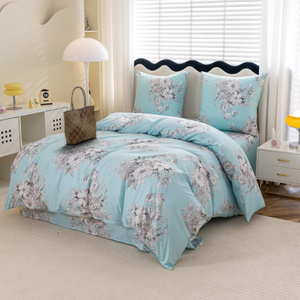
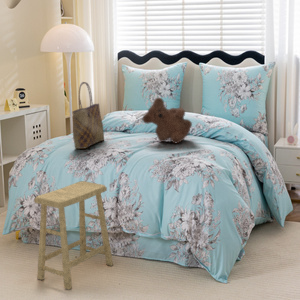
teddy bear: none [127,103,168,145] -> present [142,98,192,143]
footstool: none [11,173,82,265] -> present [34,181,113,290]

